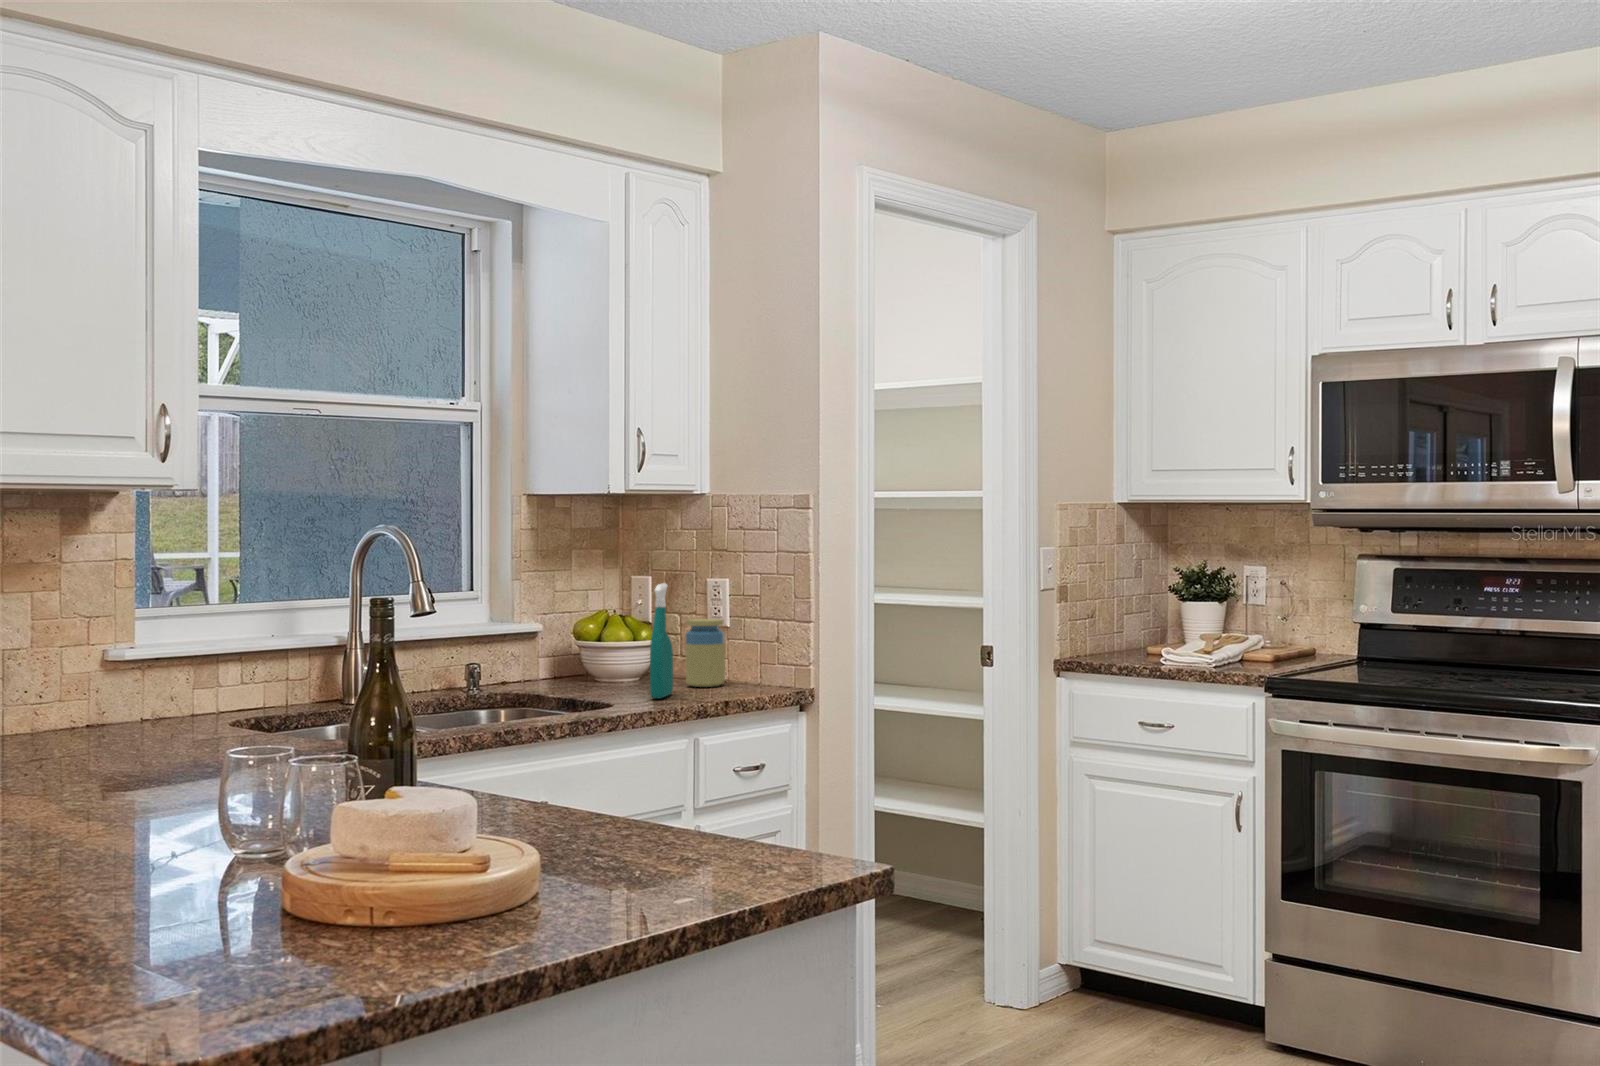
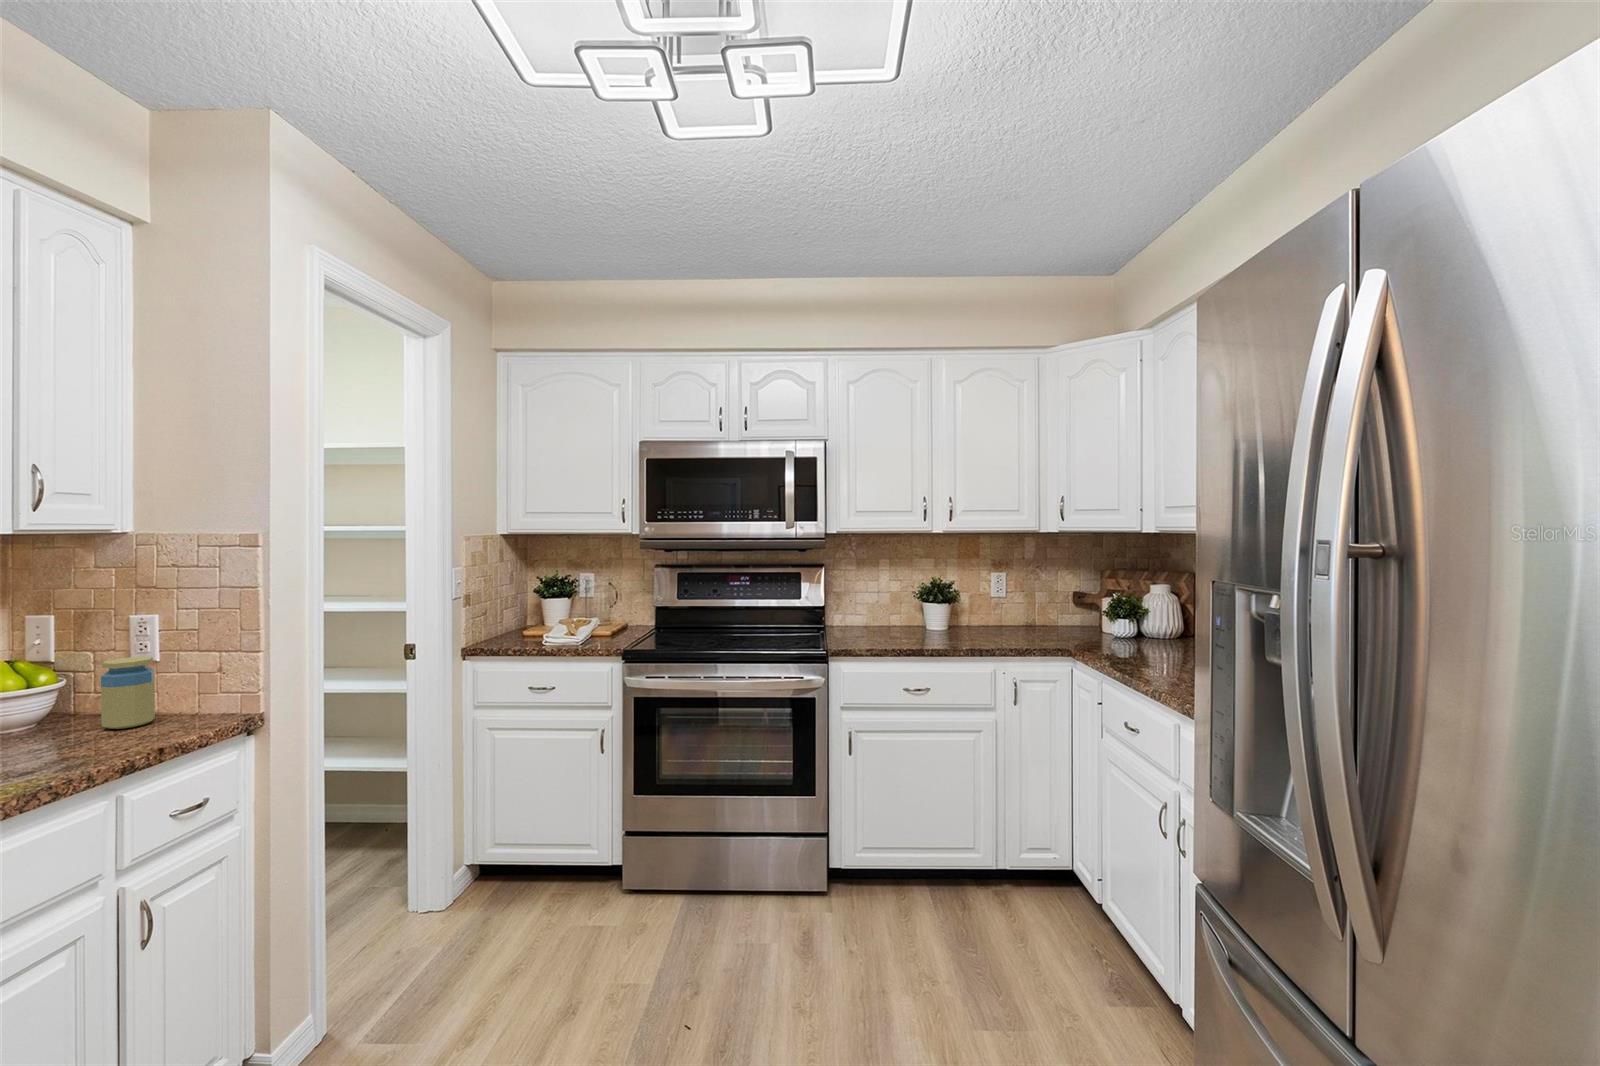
spray bottle: present [650,583,673,698] -> none [48,632,83,759]

